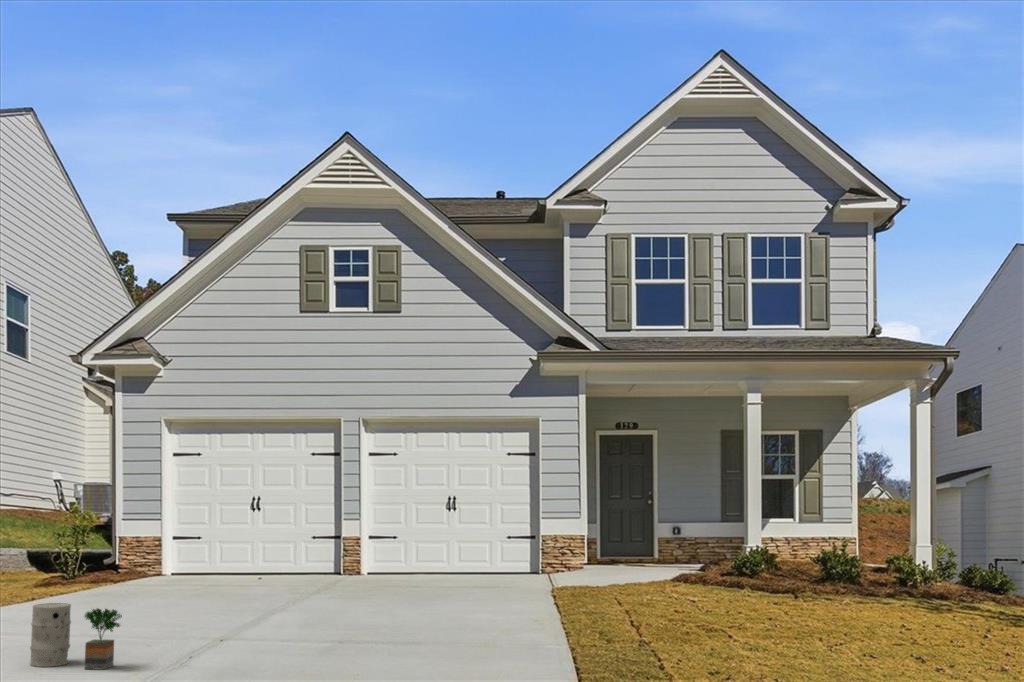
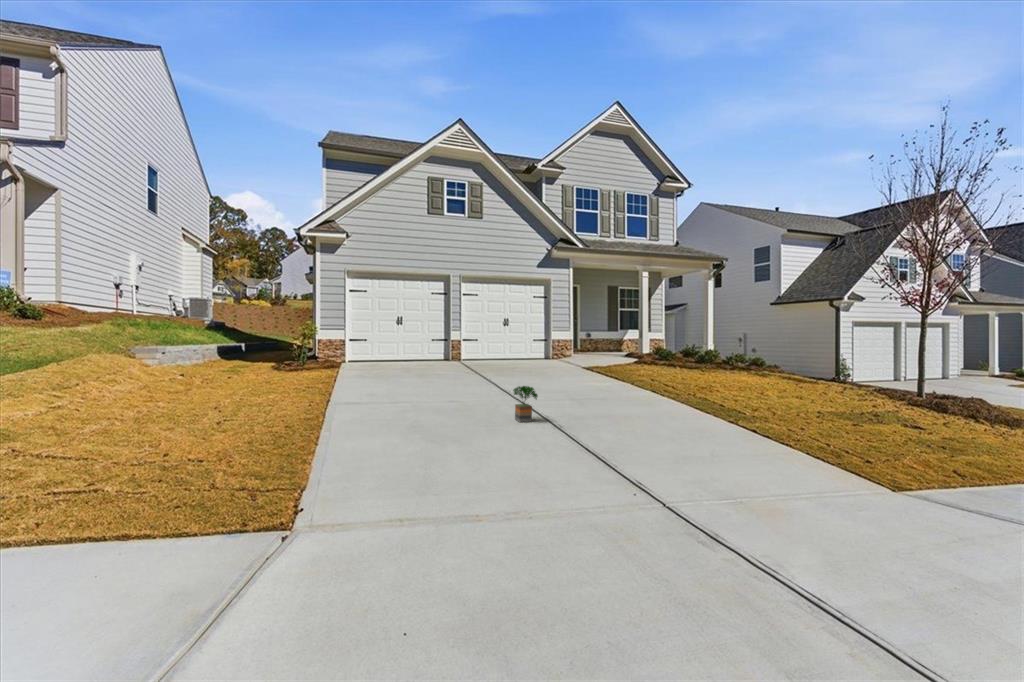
trash can: present [30,603,71,667] -> none [475,383,499,422]

